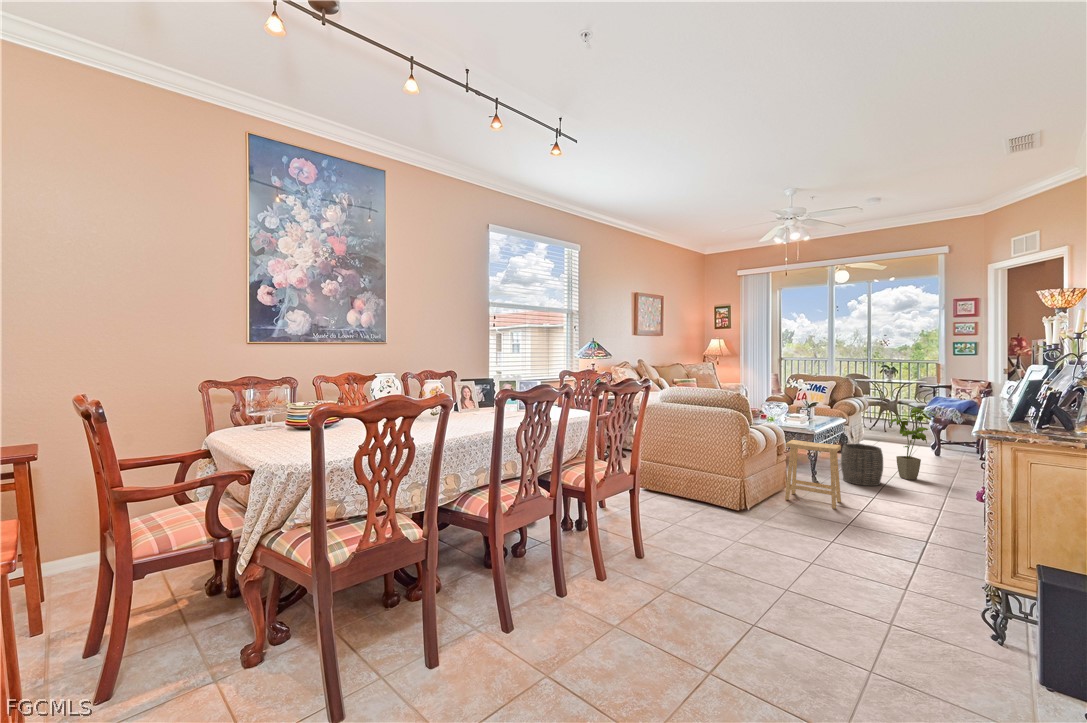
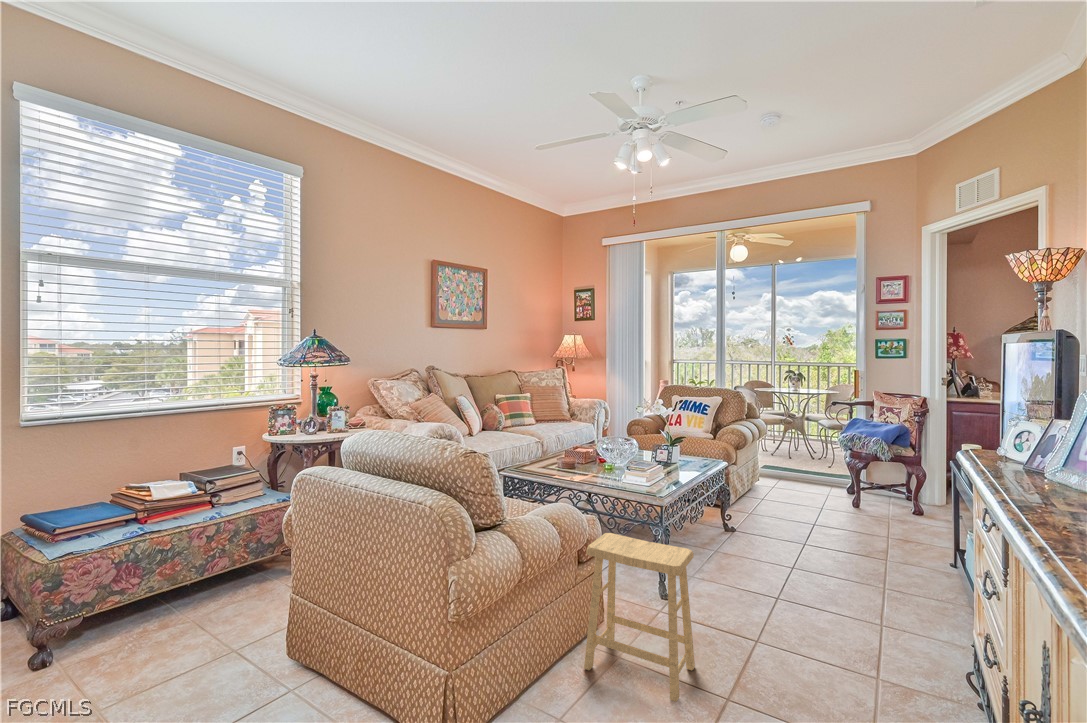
house plant: present [890,407,937,480] -> none [791,449,868,576]
woven basket: present [841,444,883,486] -> none [711,516,779,602]

